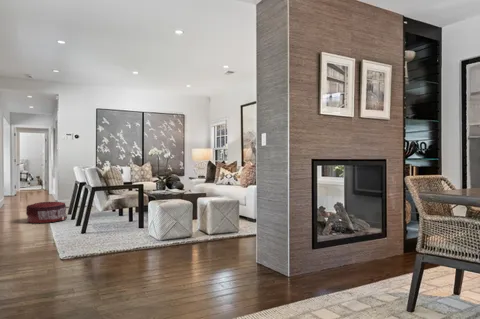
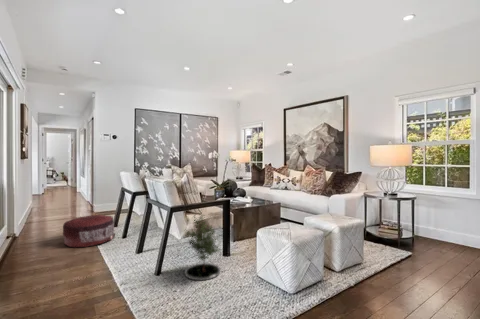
potted tree: none [100,189,129,236] -> present [185,215,220,280]

